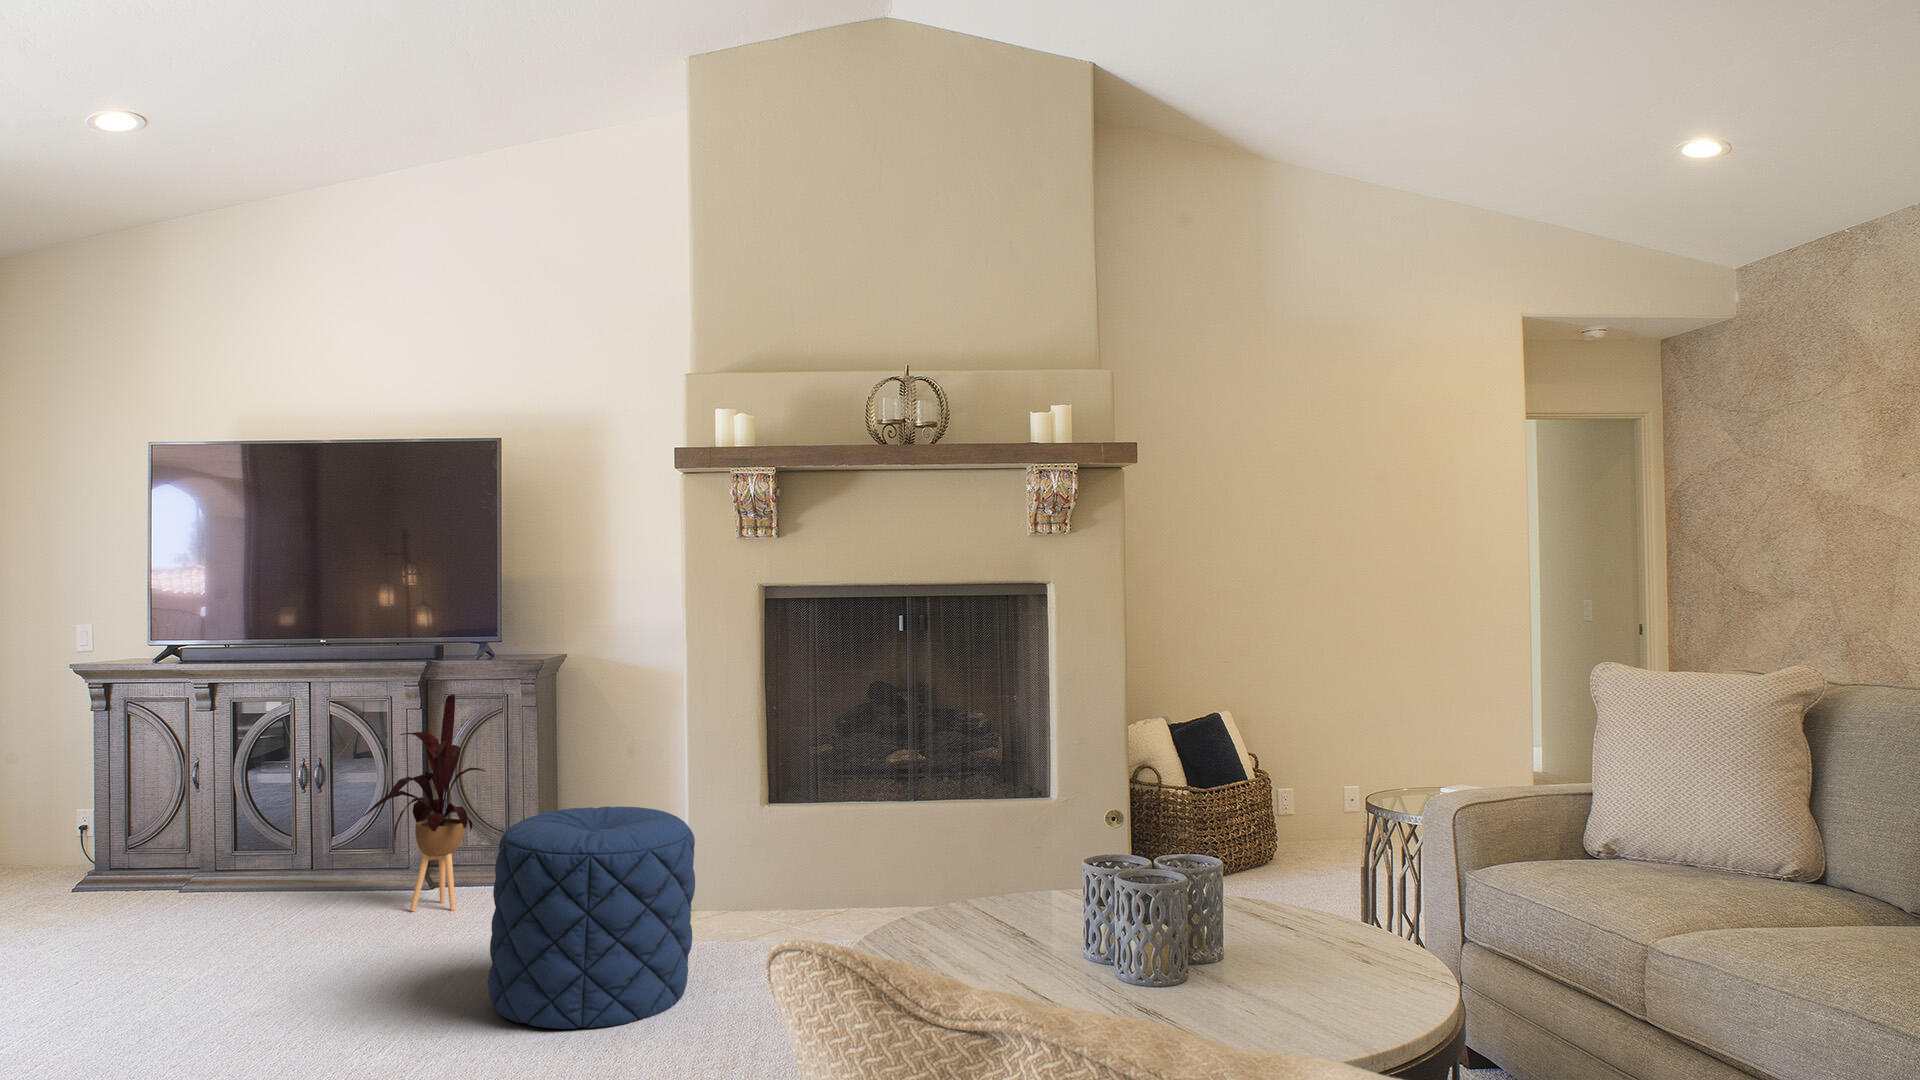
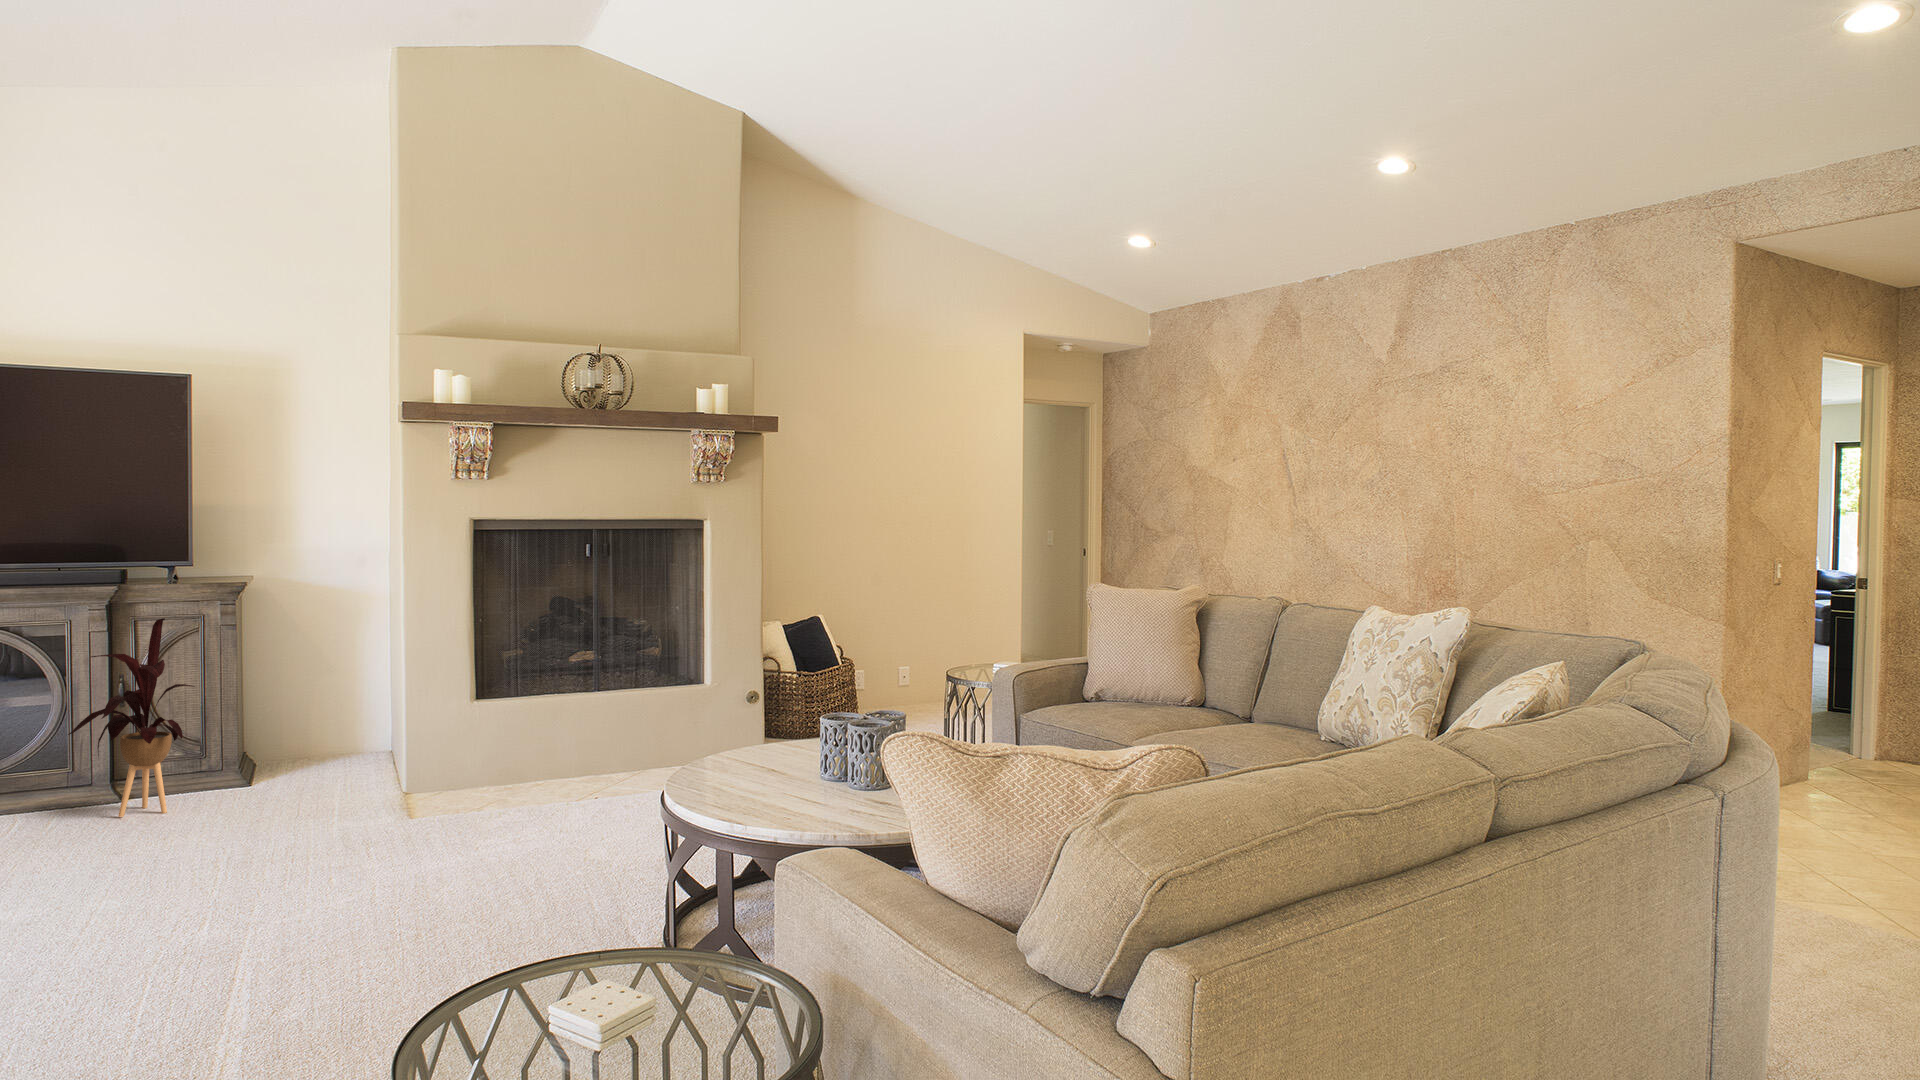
pouf: present [488,807,695,1029] -> none [286,709,467,884]

